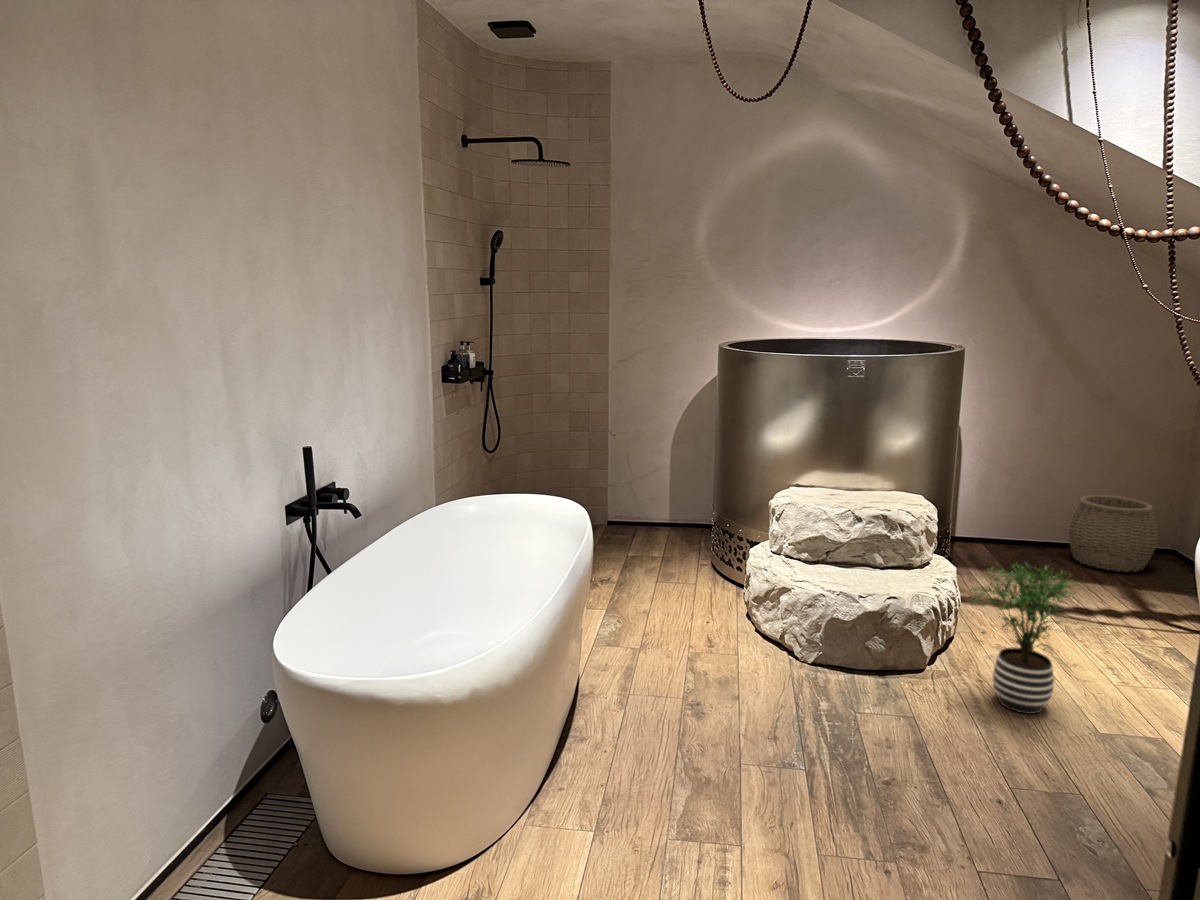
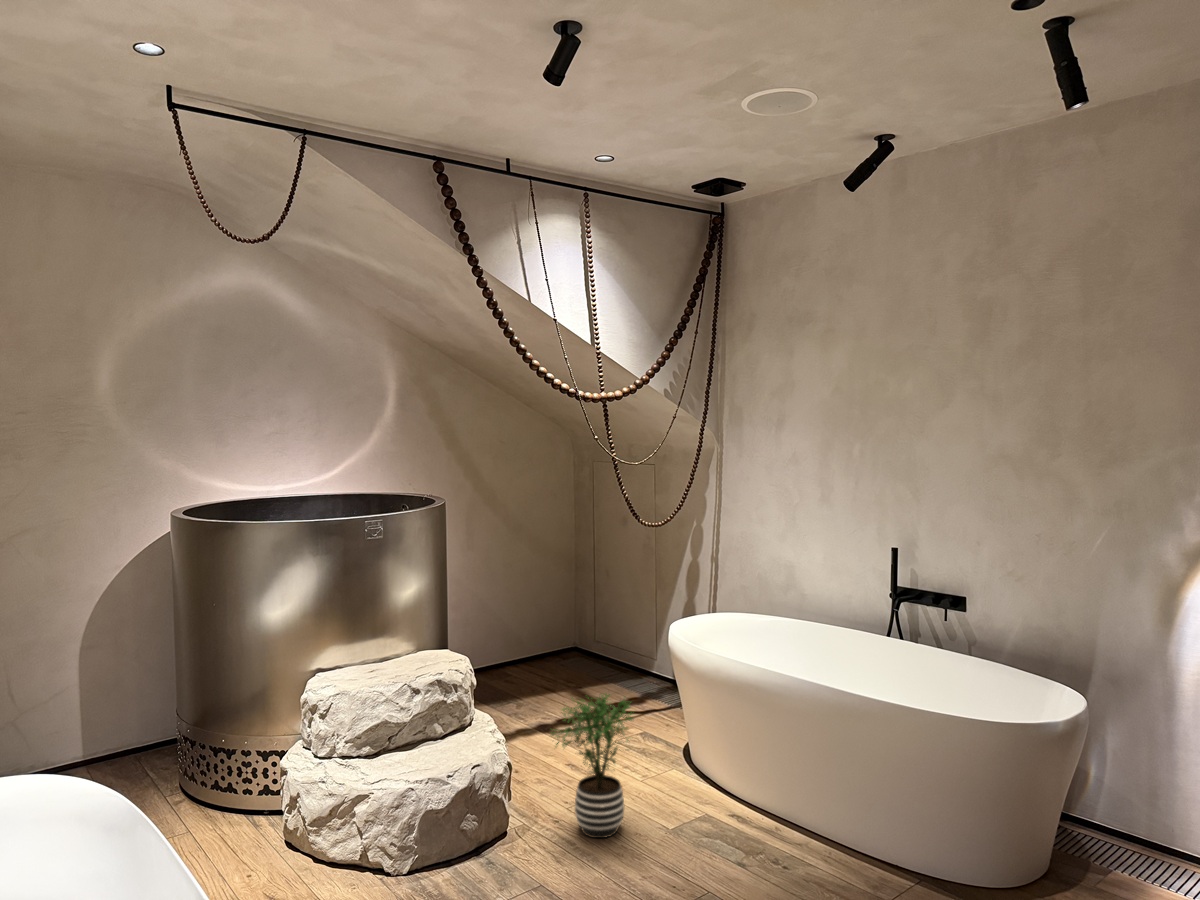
woven basket: present [1068,495,1157,572] -> none [513,609,580,679]

